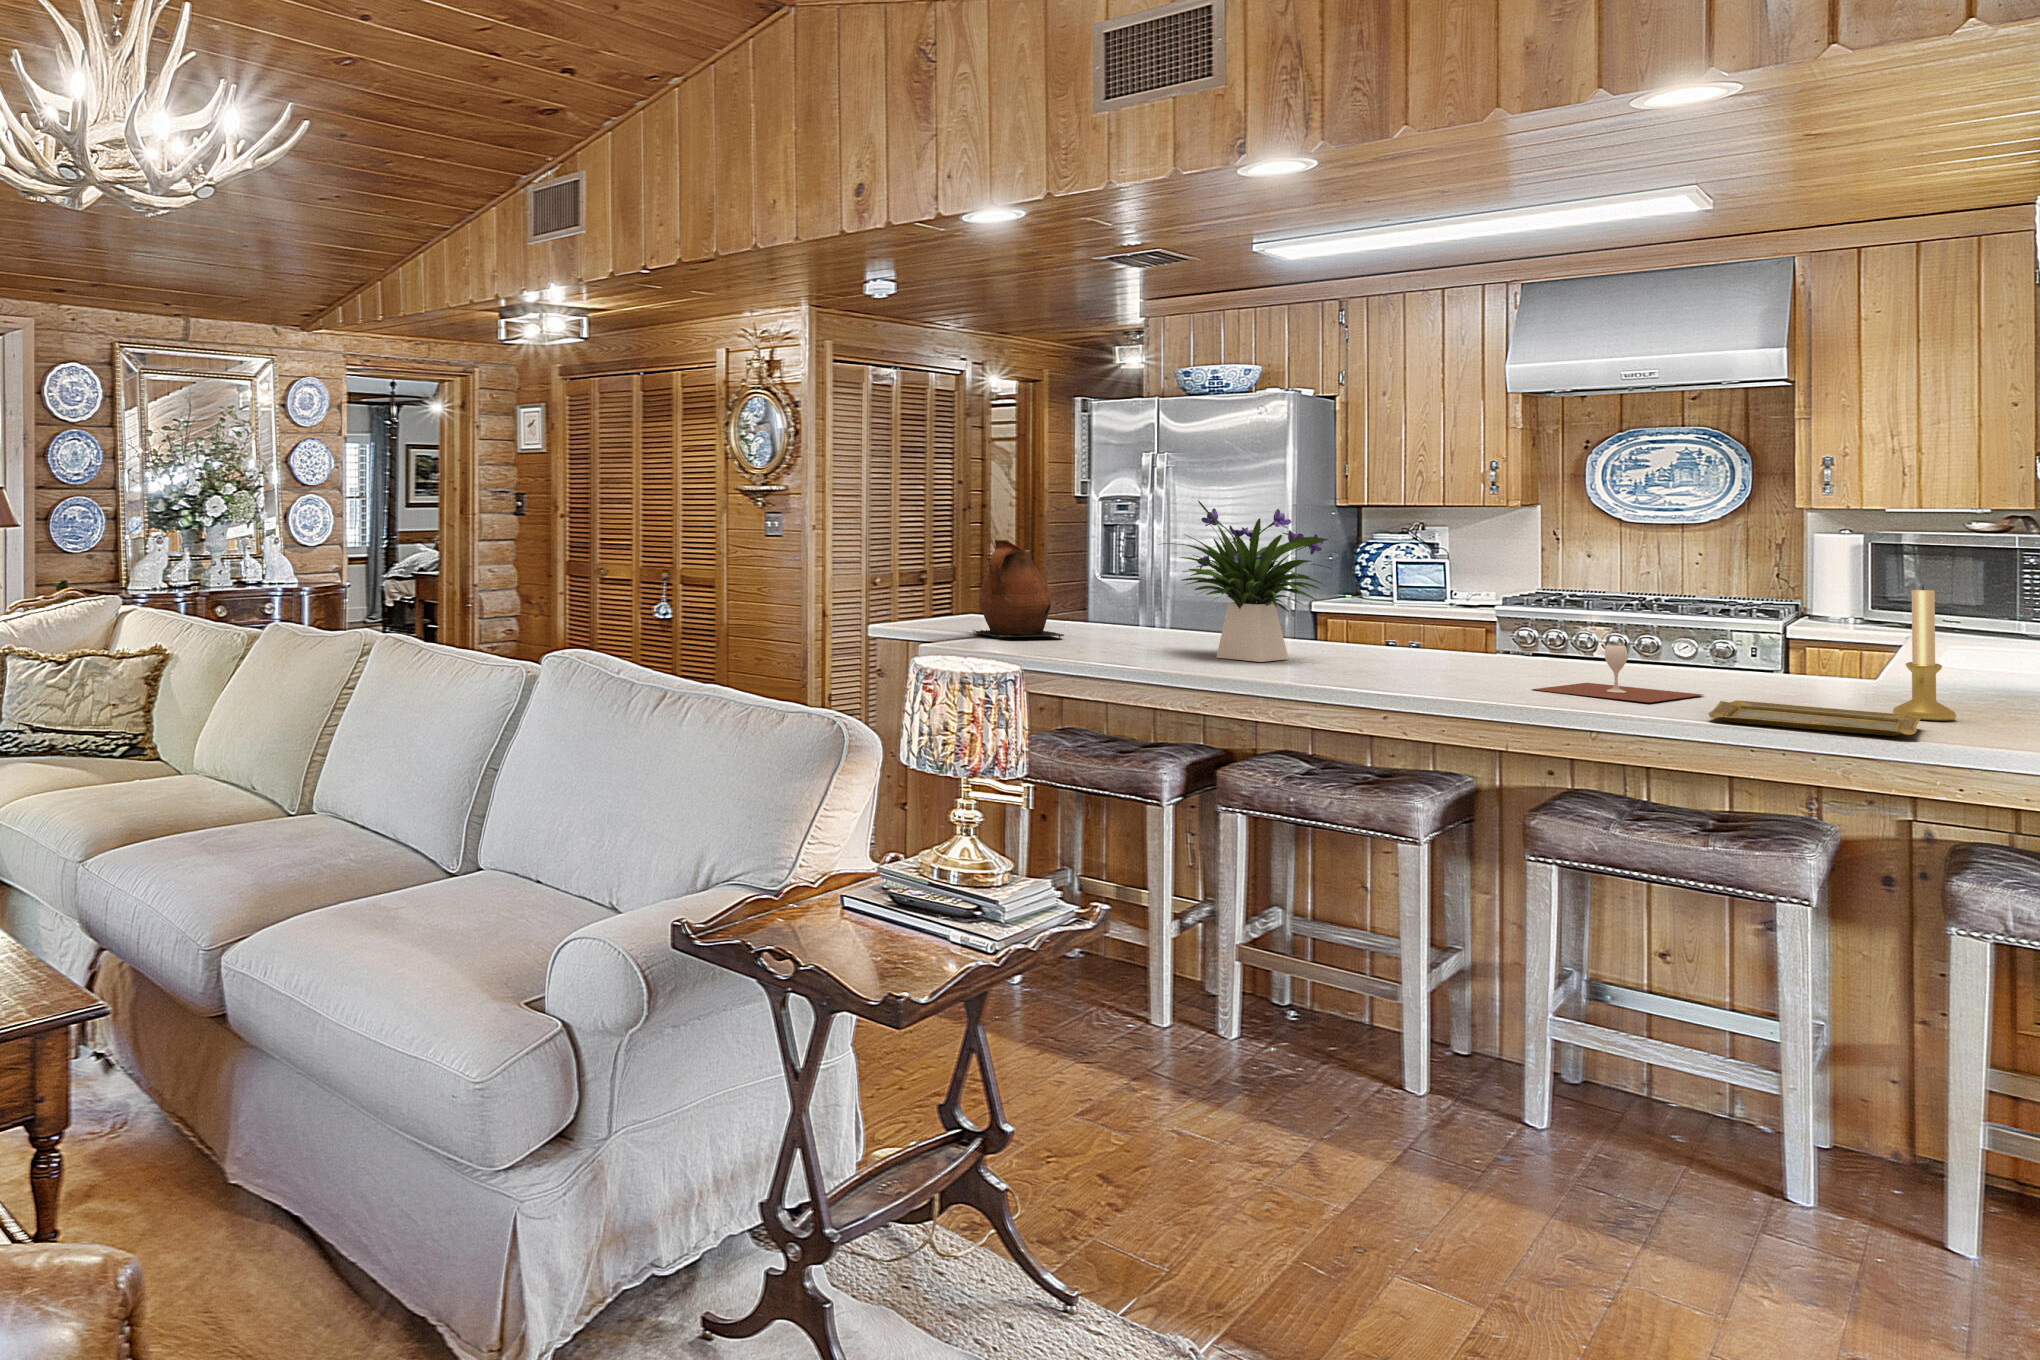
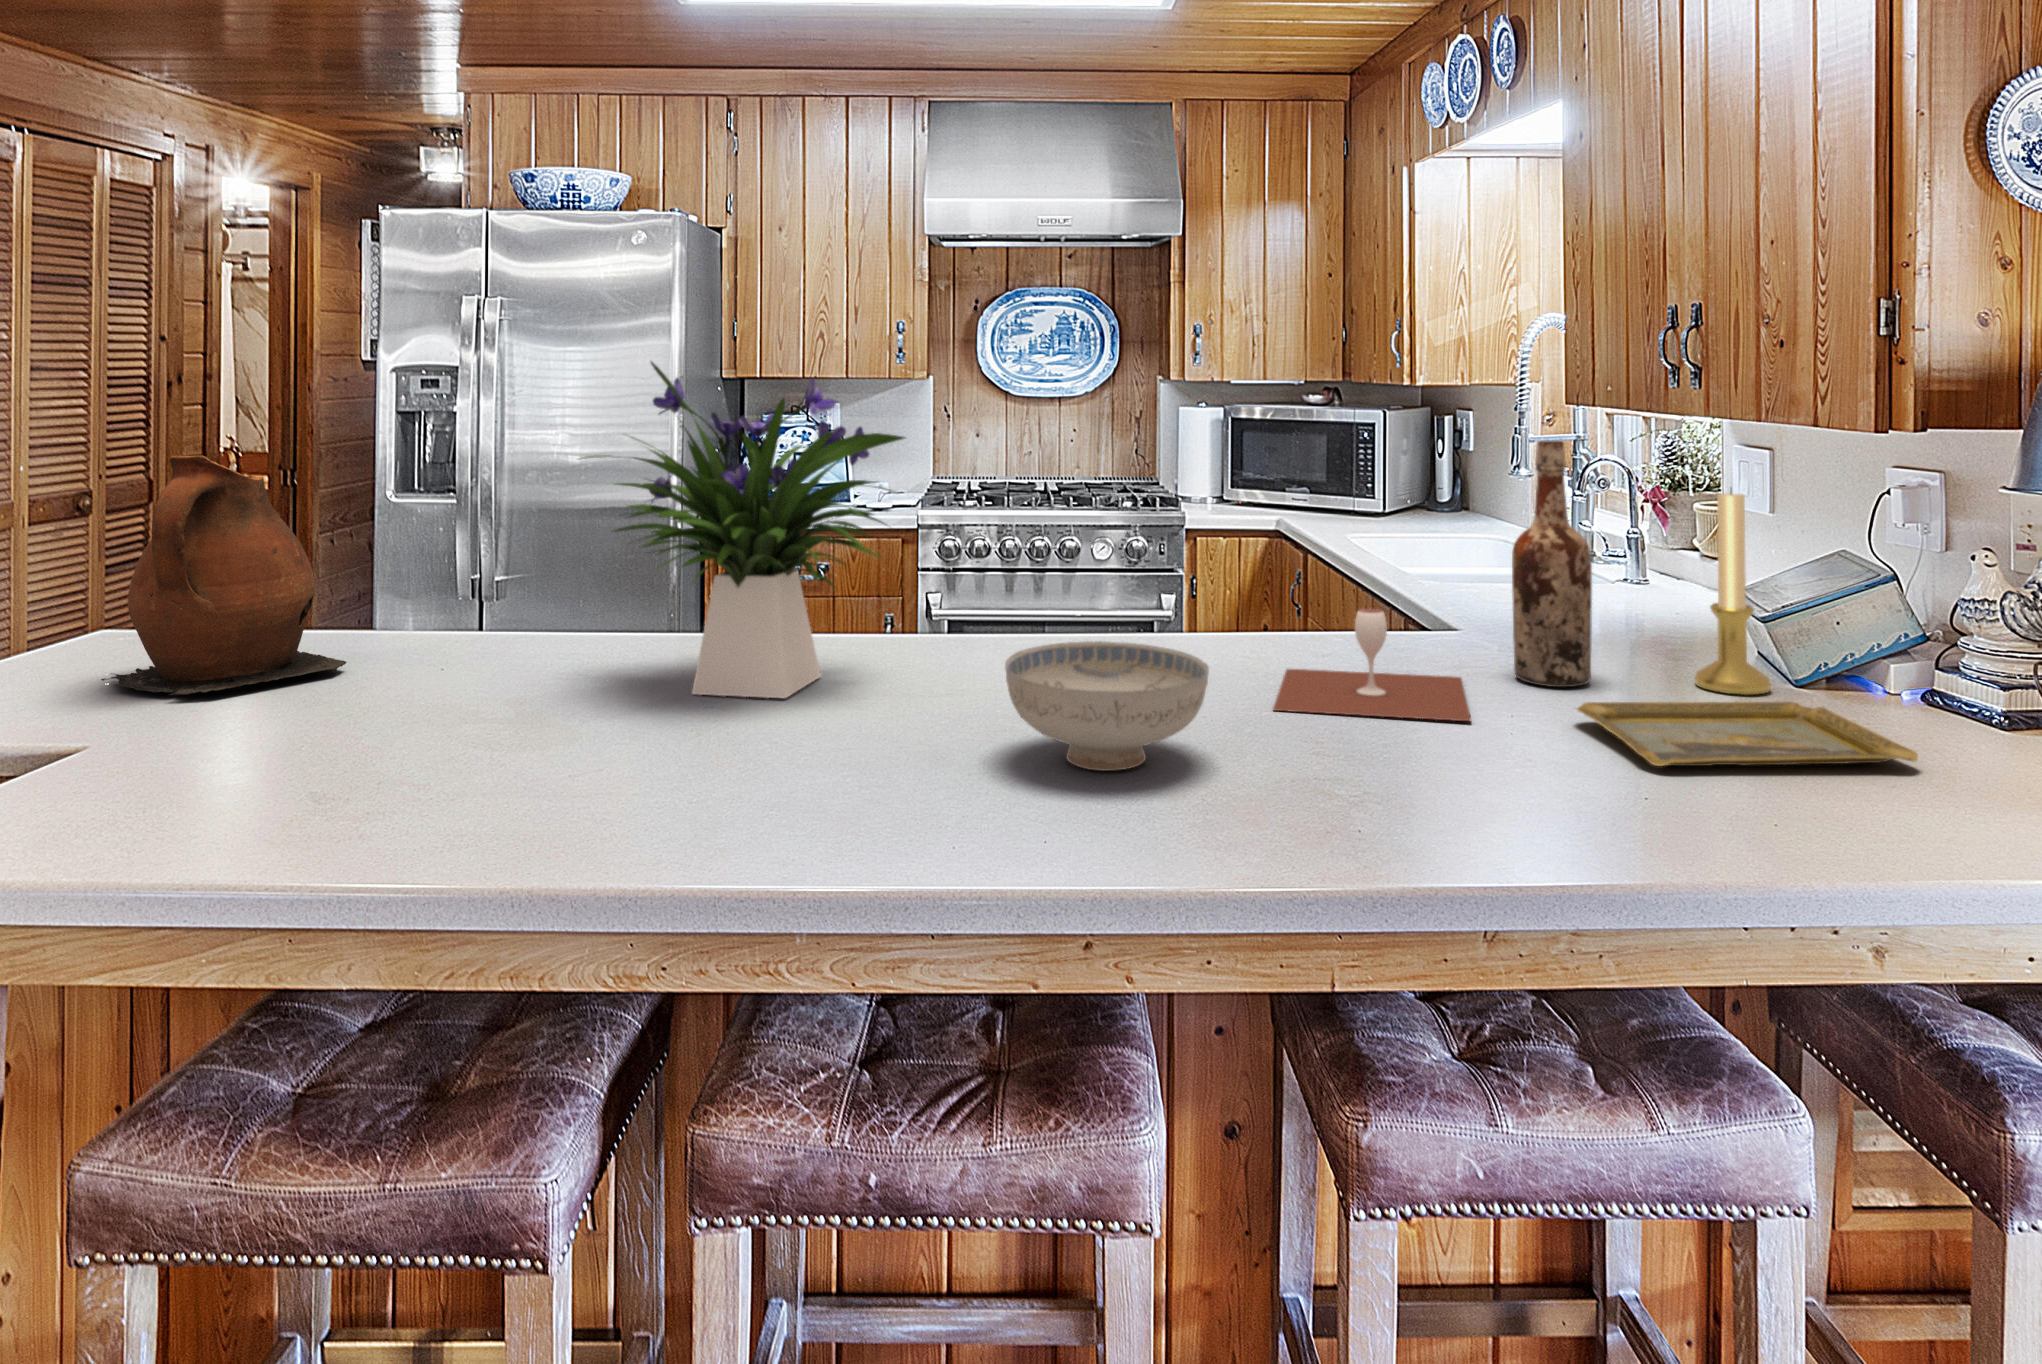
wine bottle: none [1747,552,1808,705] -> present [1512,441,1592,687]
ceramic bowl: none [1339,637,1450,690] -> present [1005,641,1209,771]

